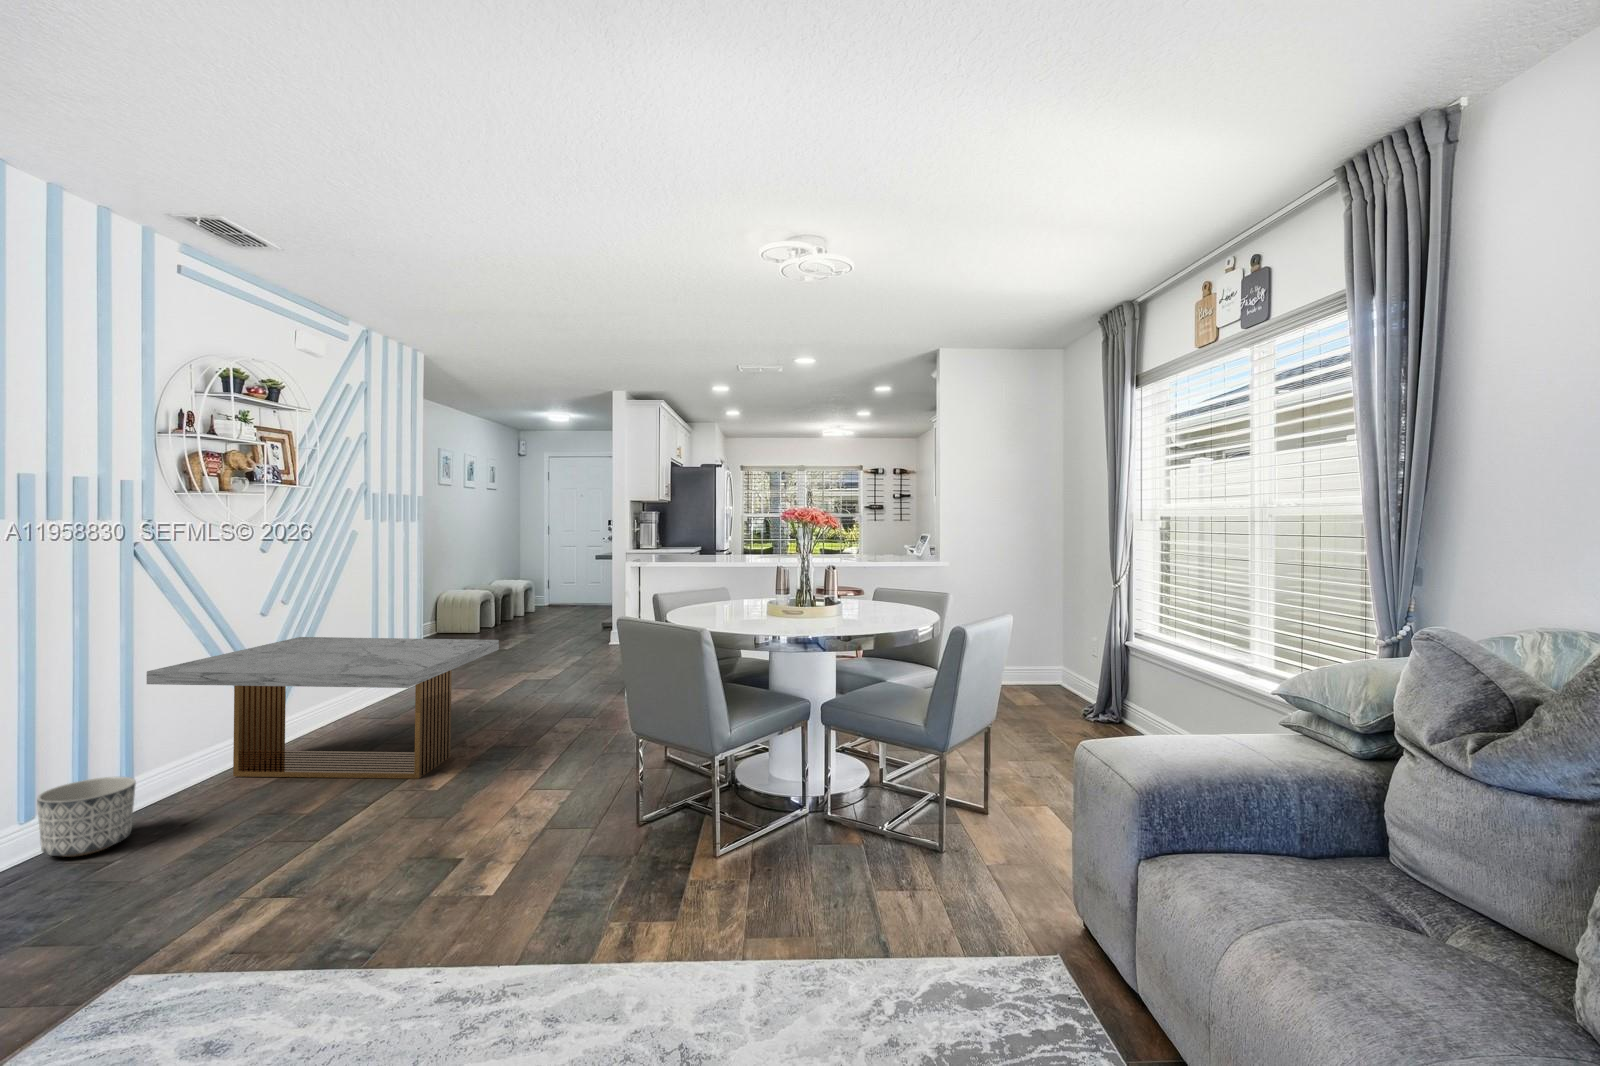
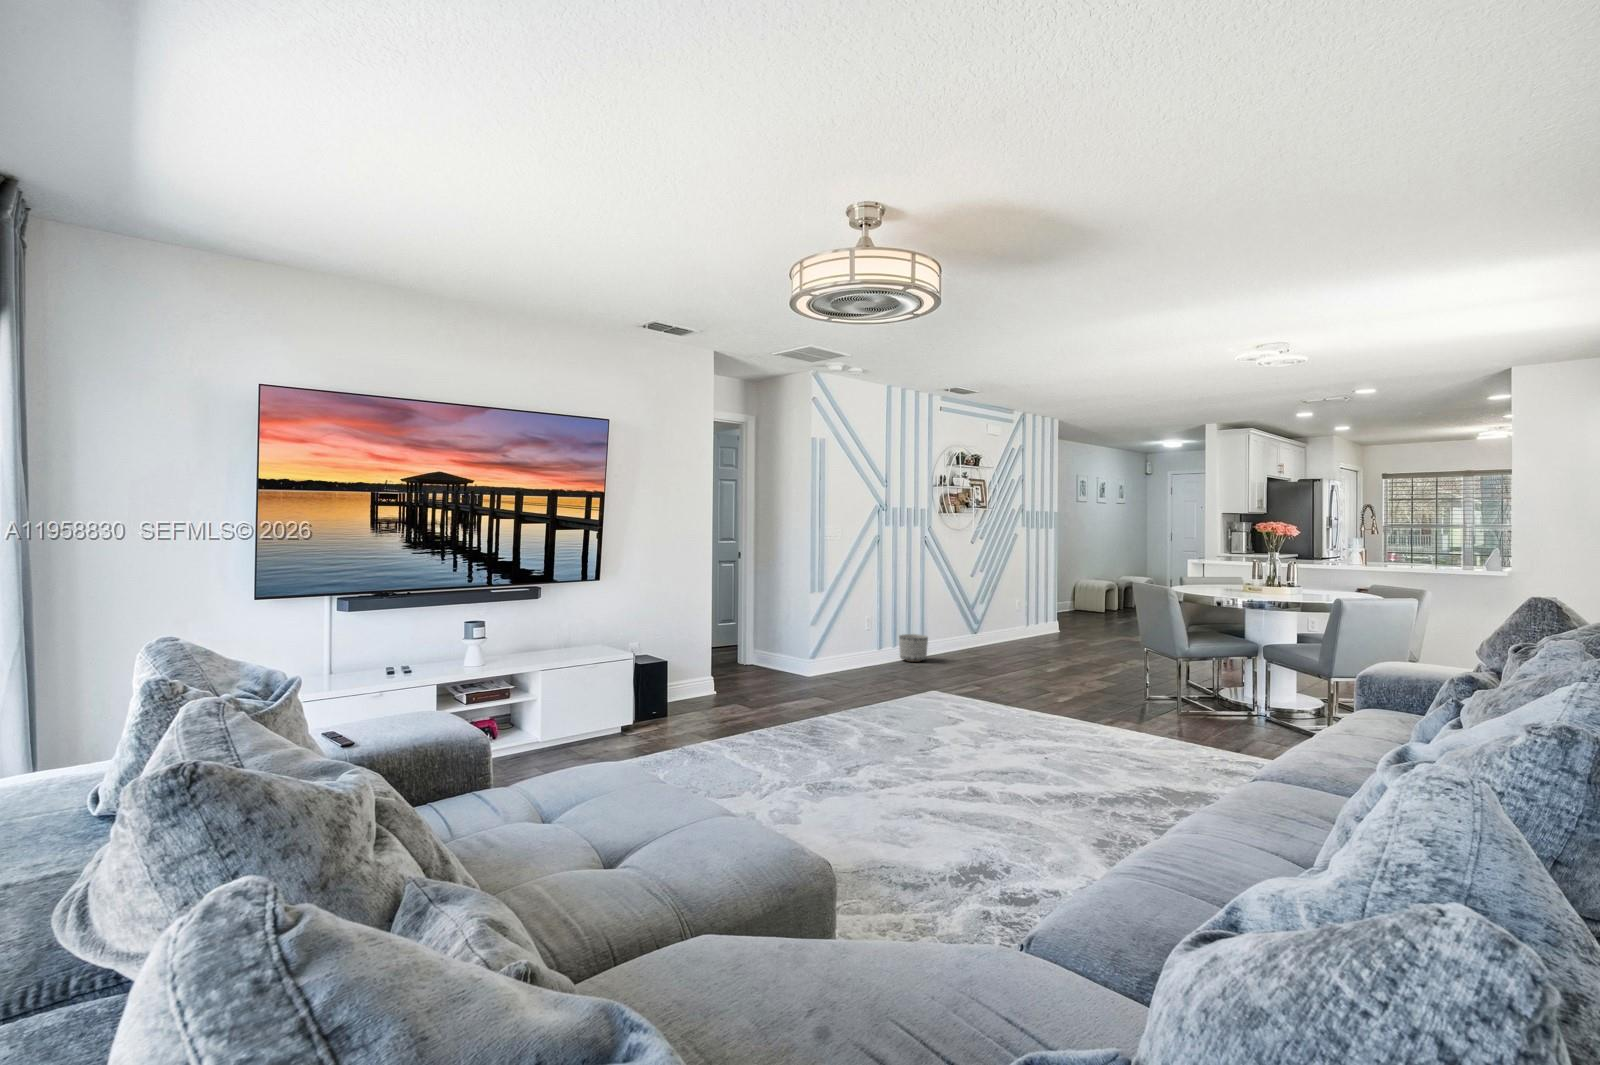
coffee table: present [147,637,499,779] -> none [930,590,1090,663]

